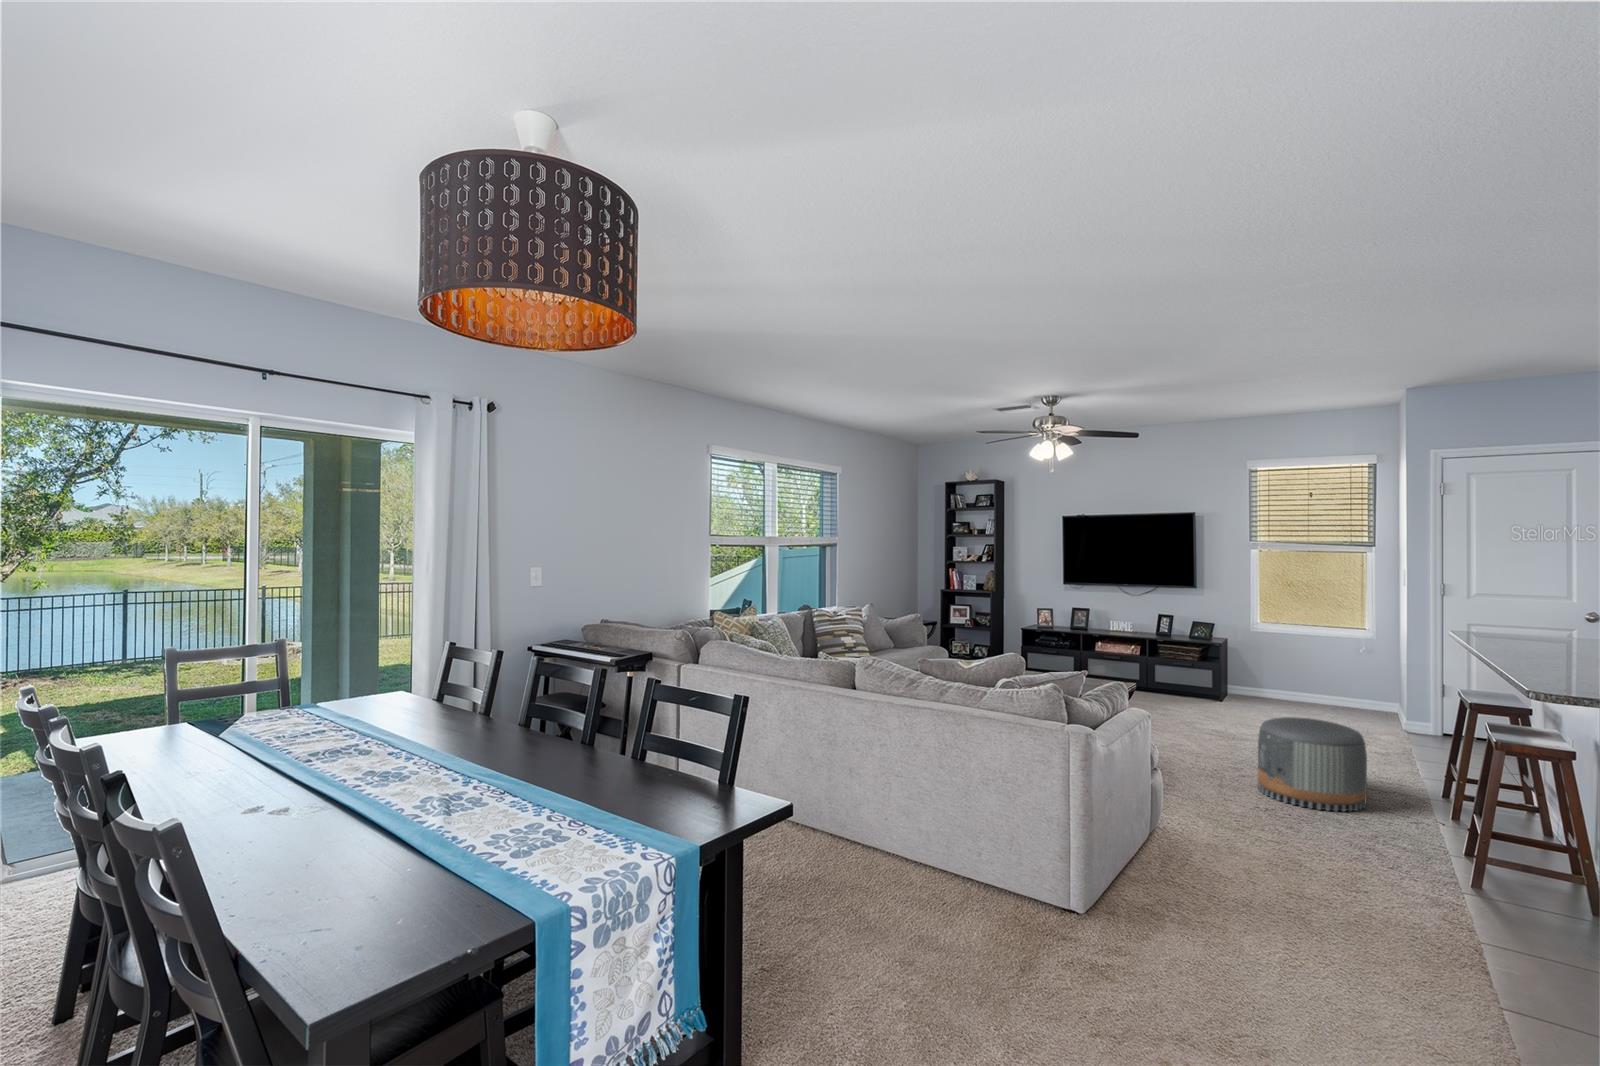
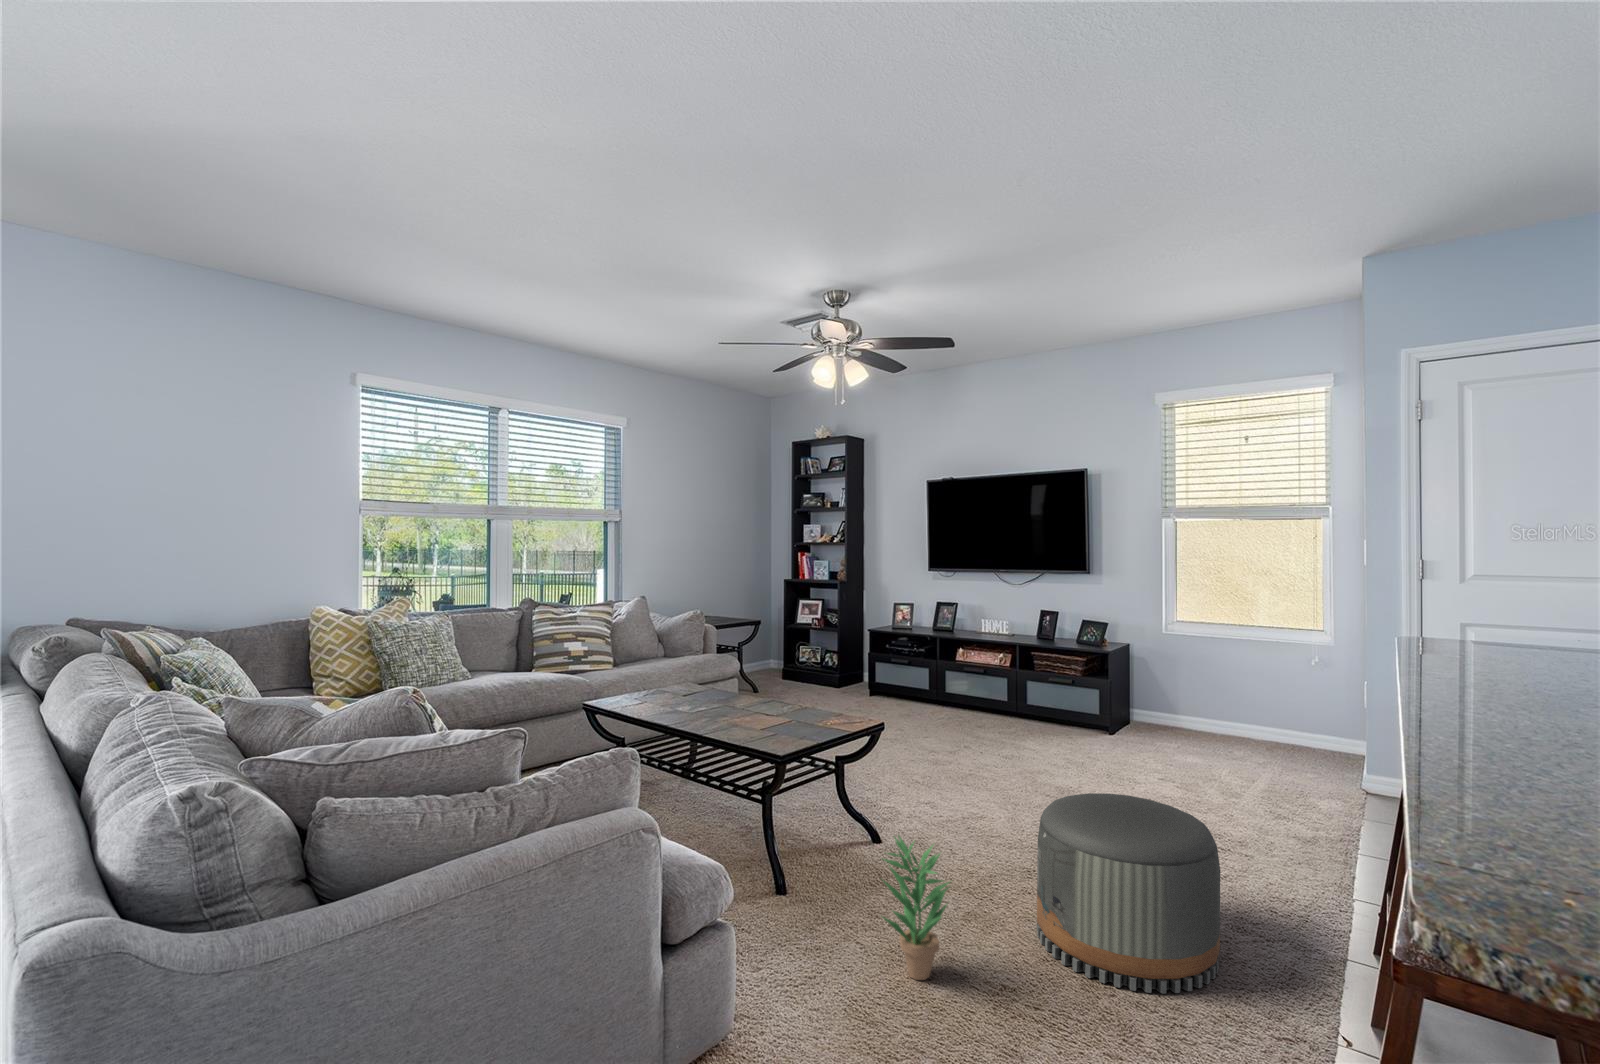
potted plant: none [1192,733,1237,809] -> present [882,837,949,980]

